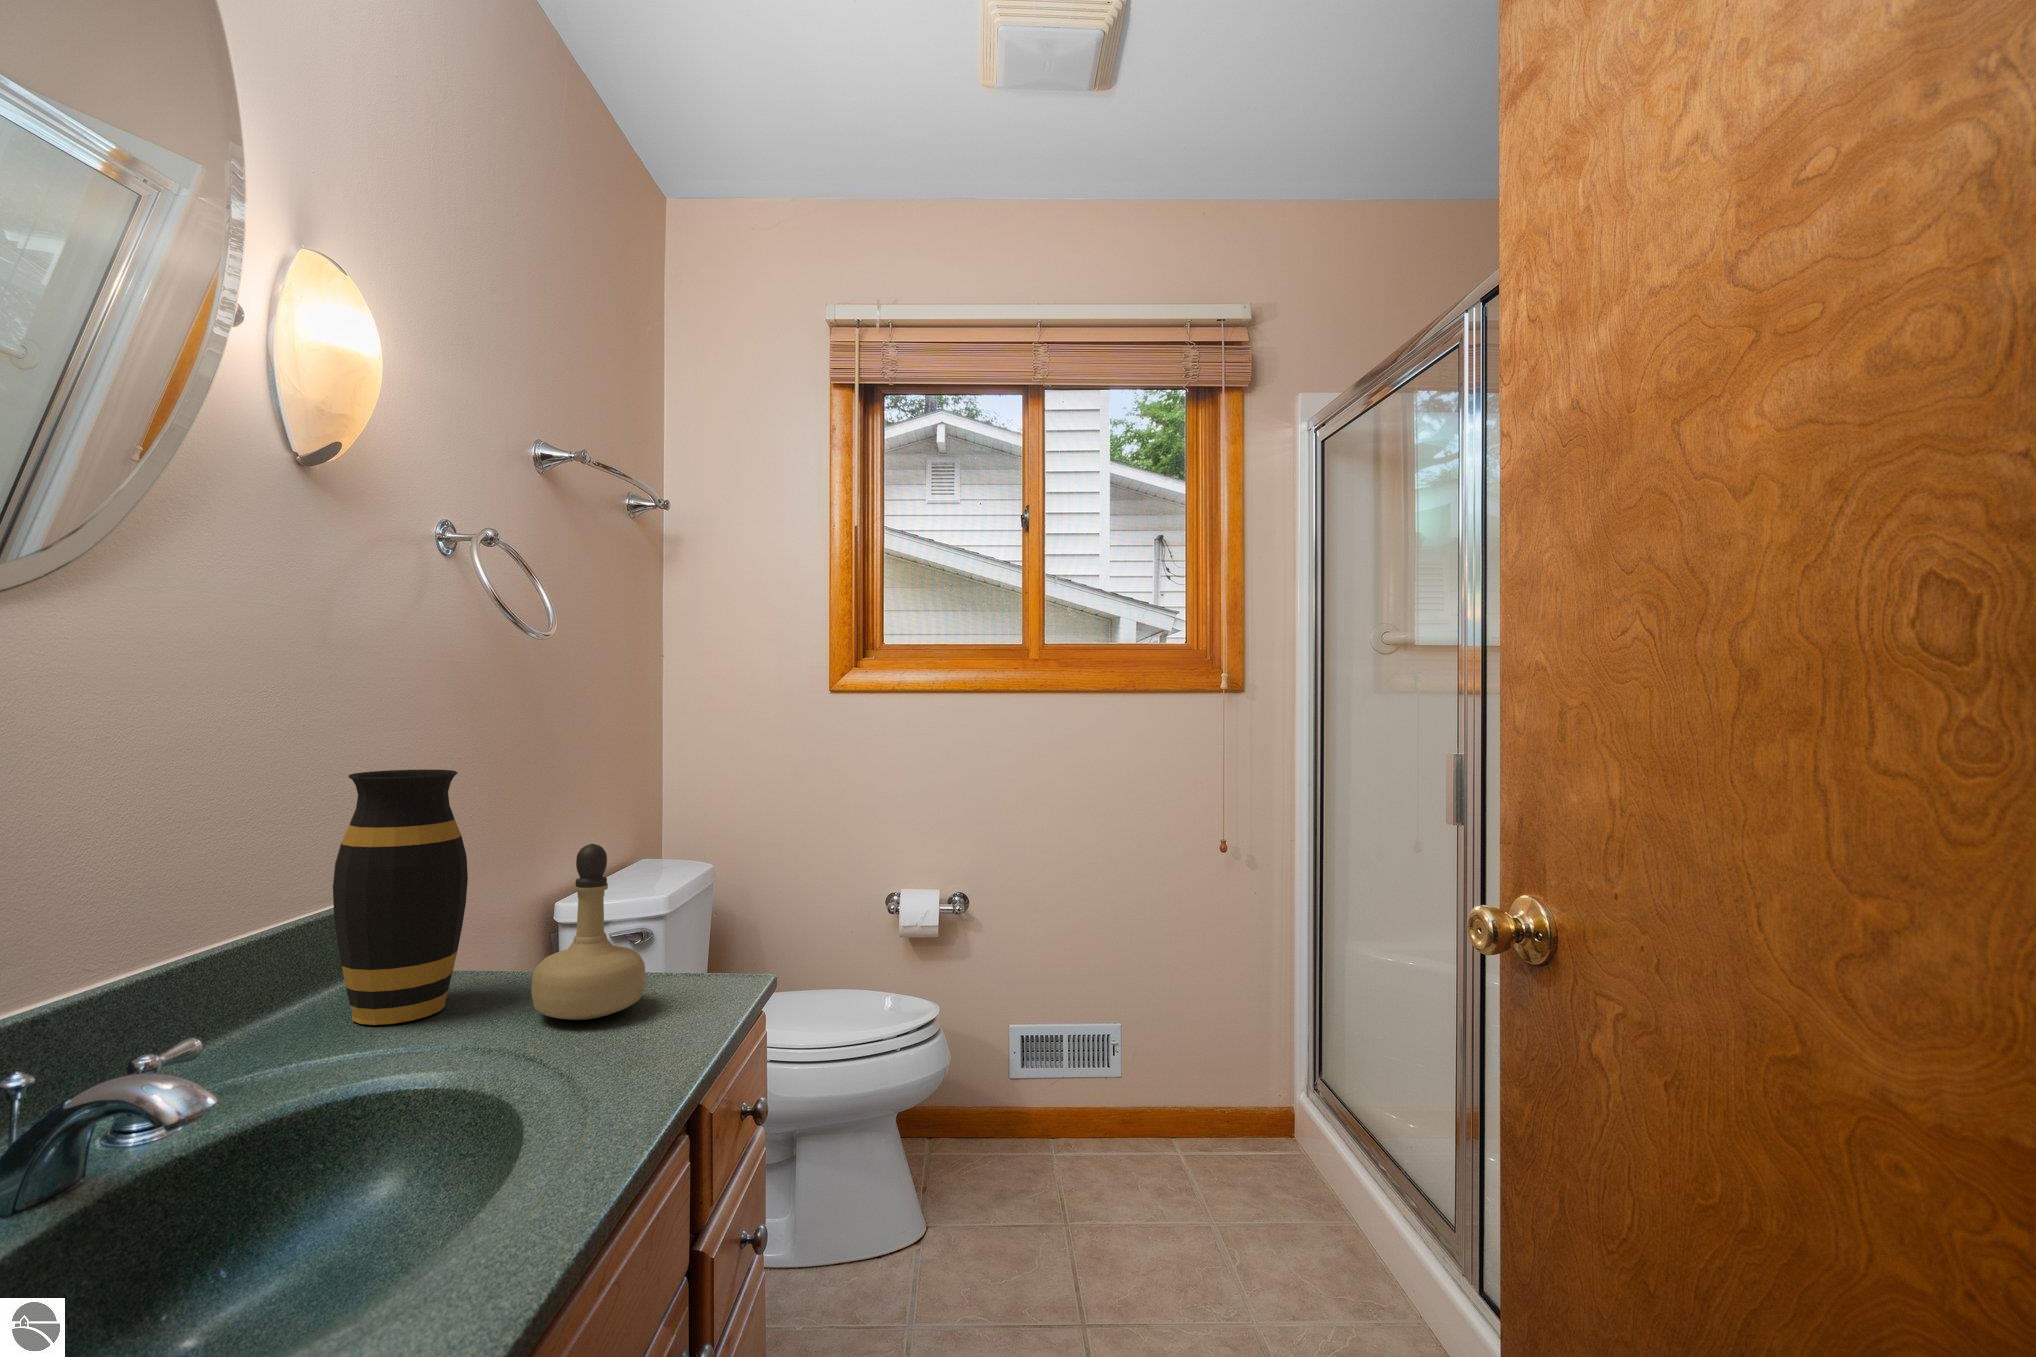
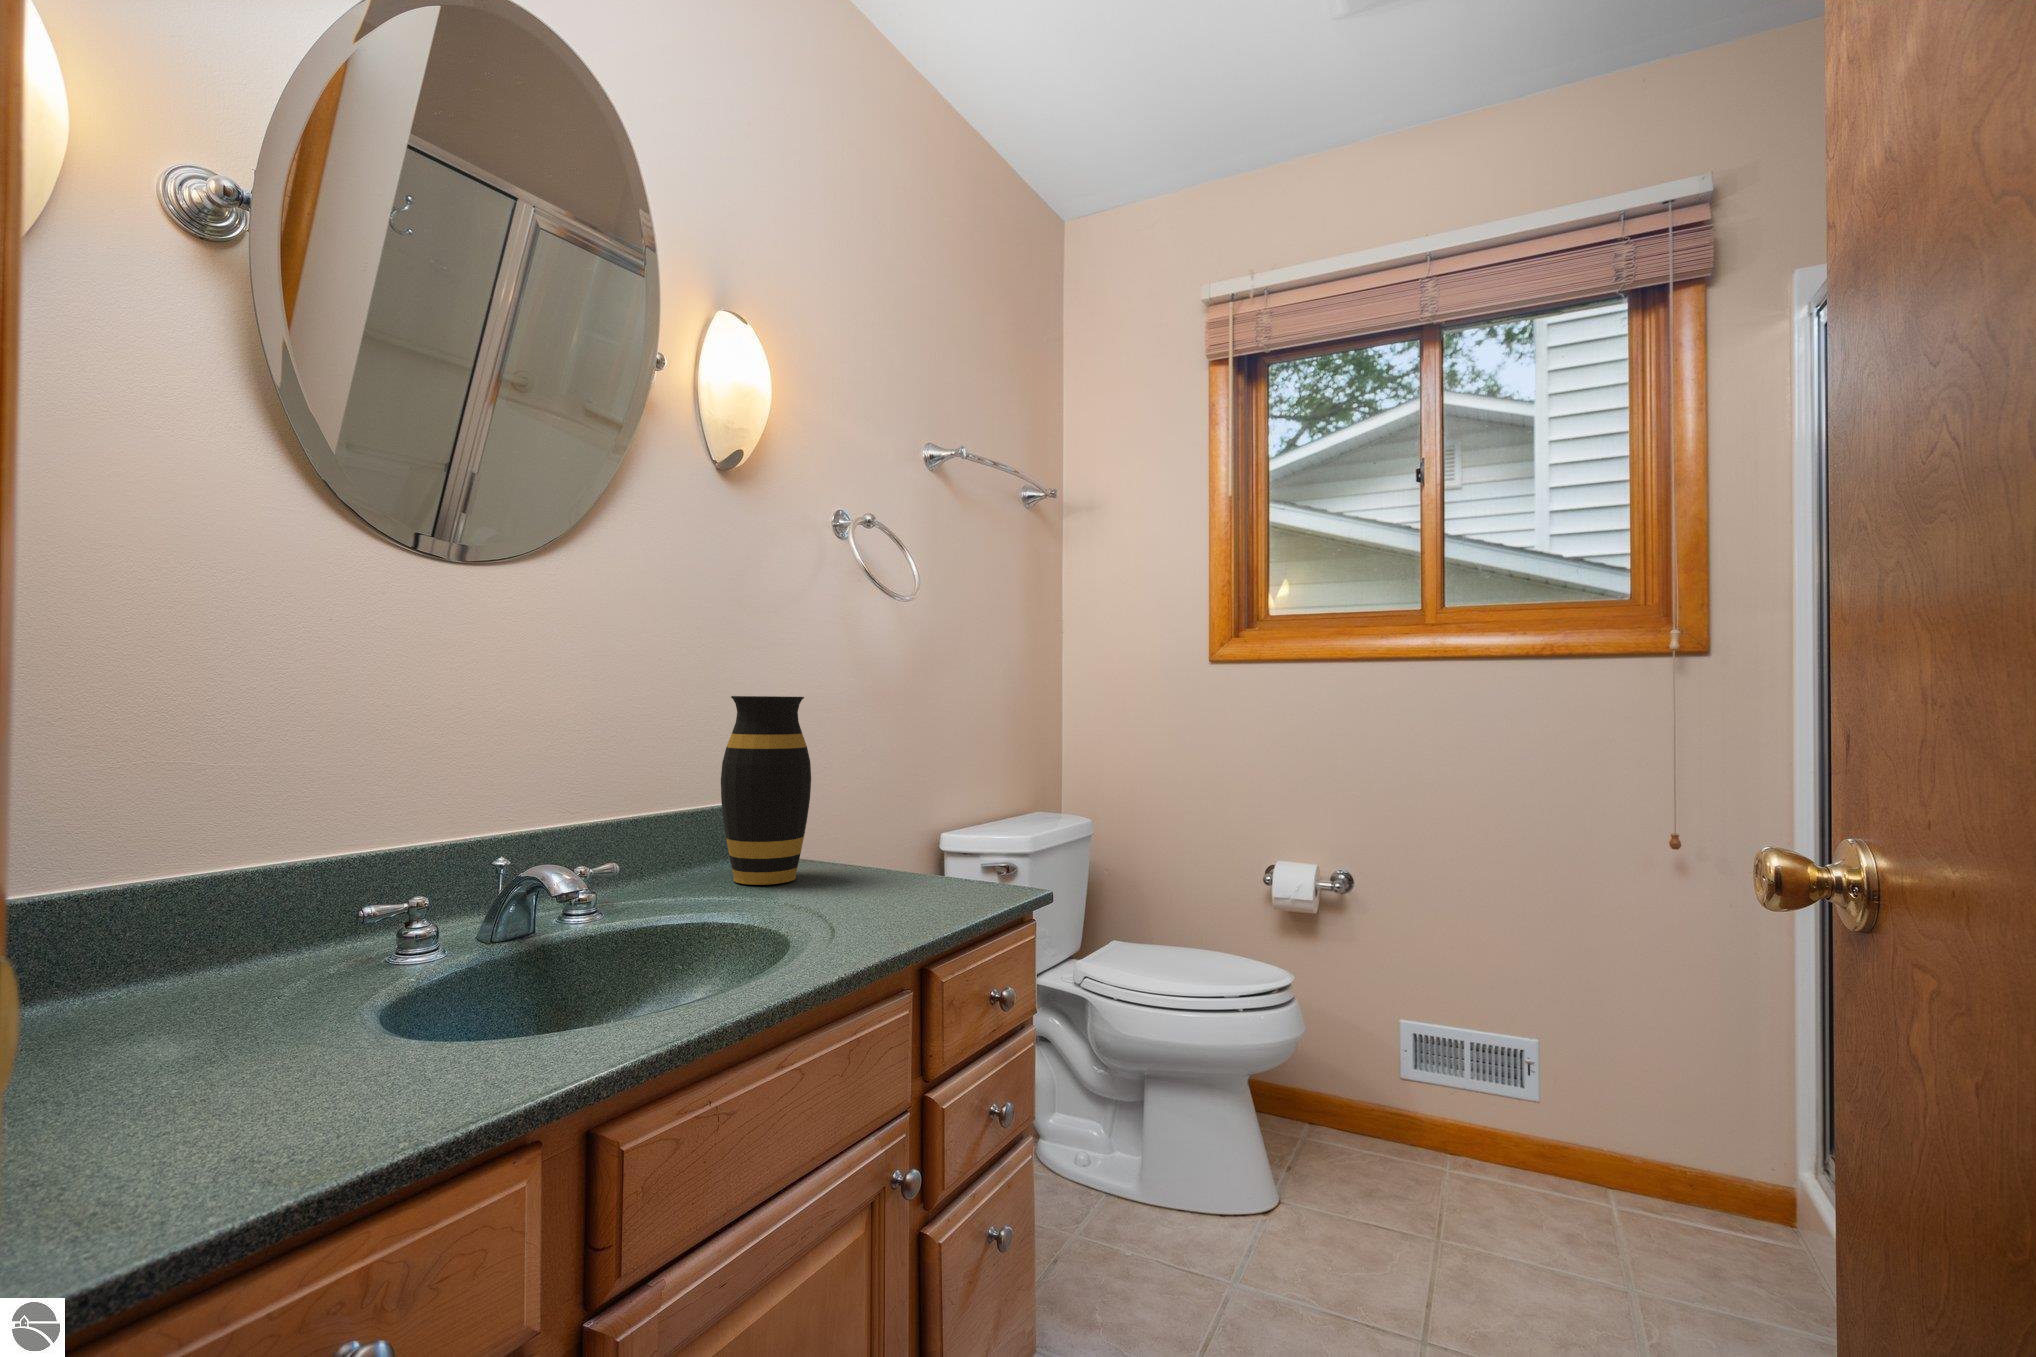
perfume bottle: present [531,844,646,1020] -> none [839,756,927,899]

